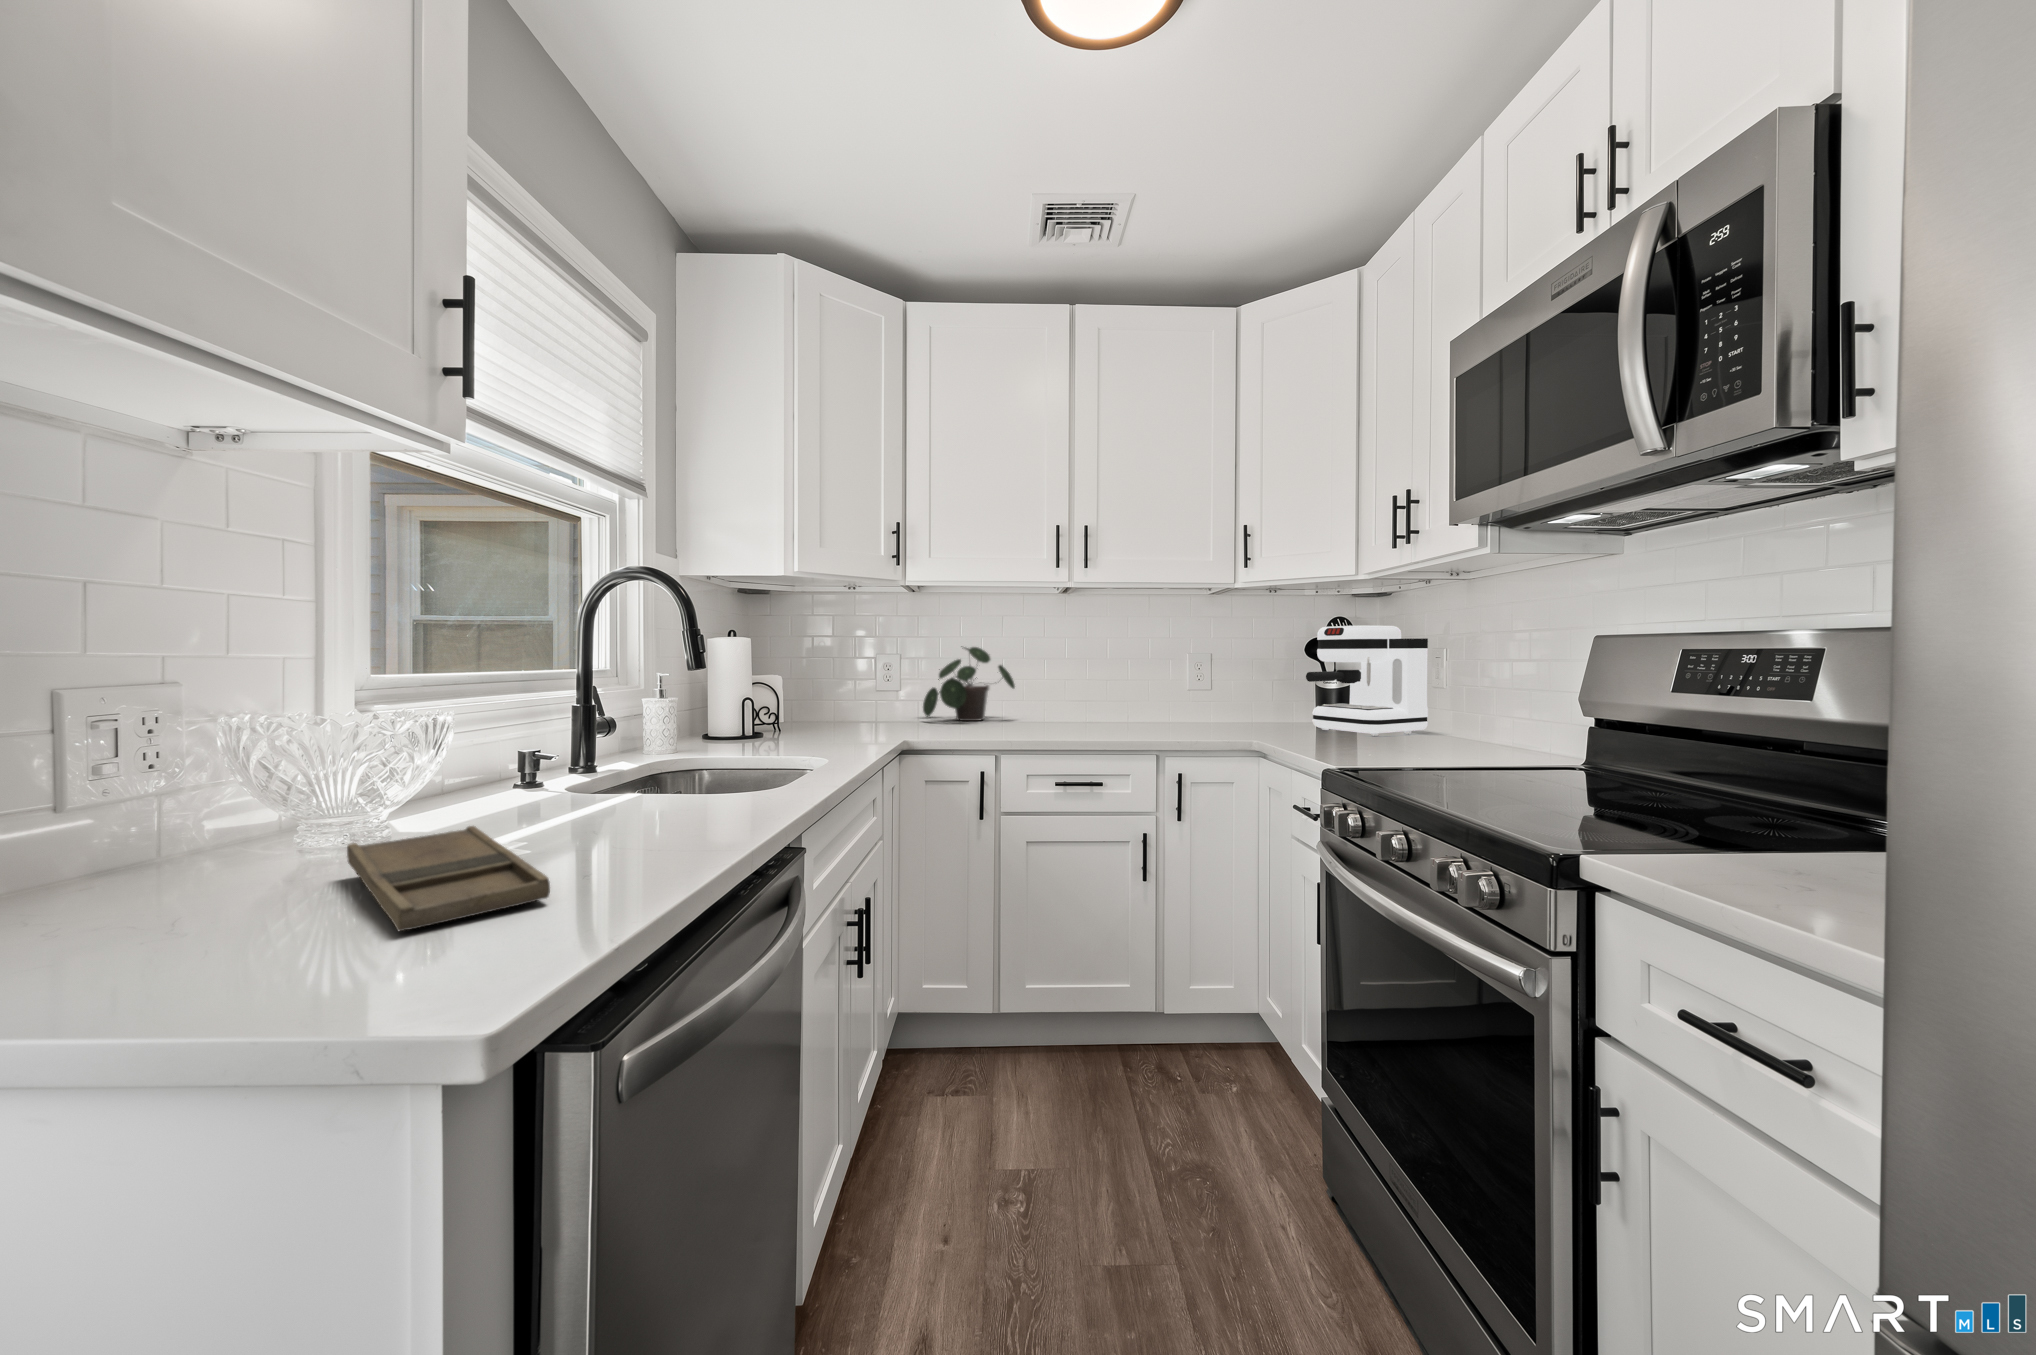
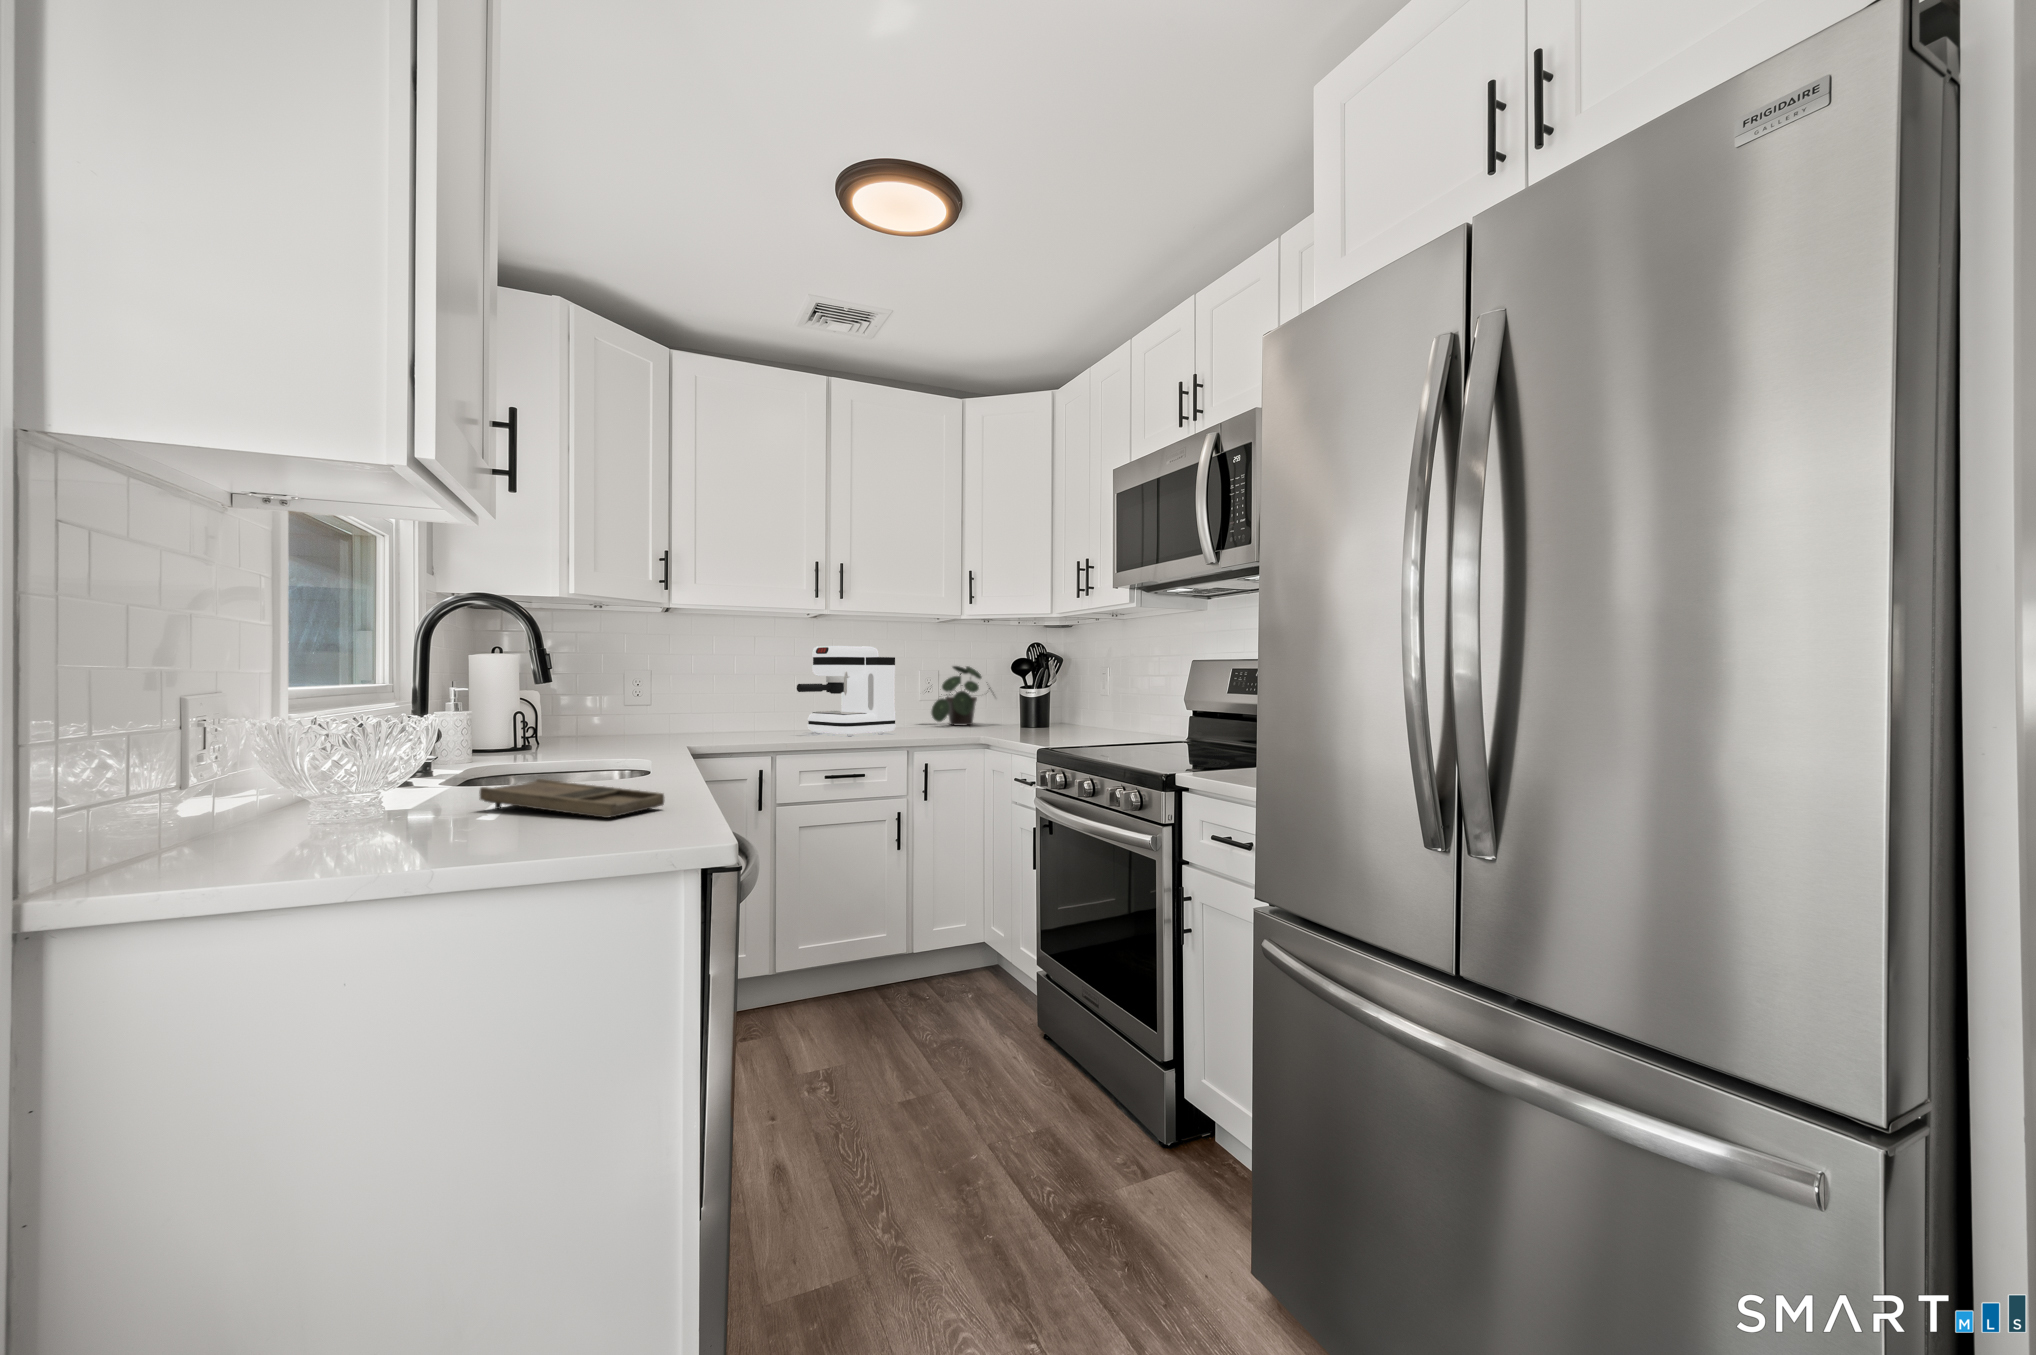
coffee maker: present [1306,626,1428,736] -> present [797,646,896,736]
potted plant: present [923,647,1015,721] -> present [931,666,990,726]

